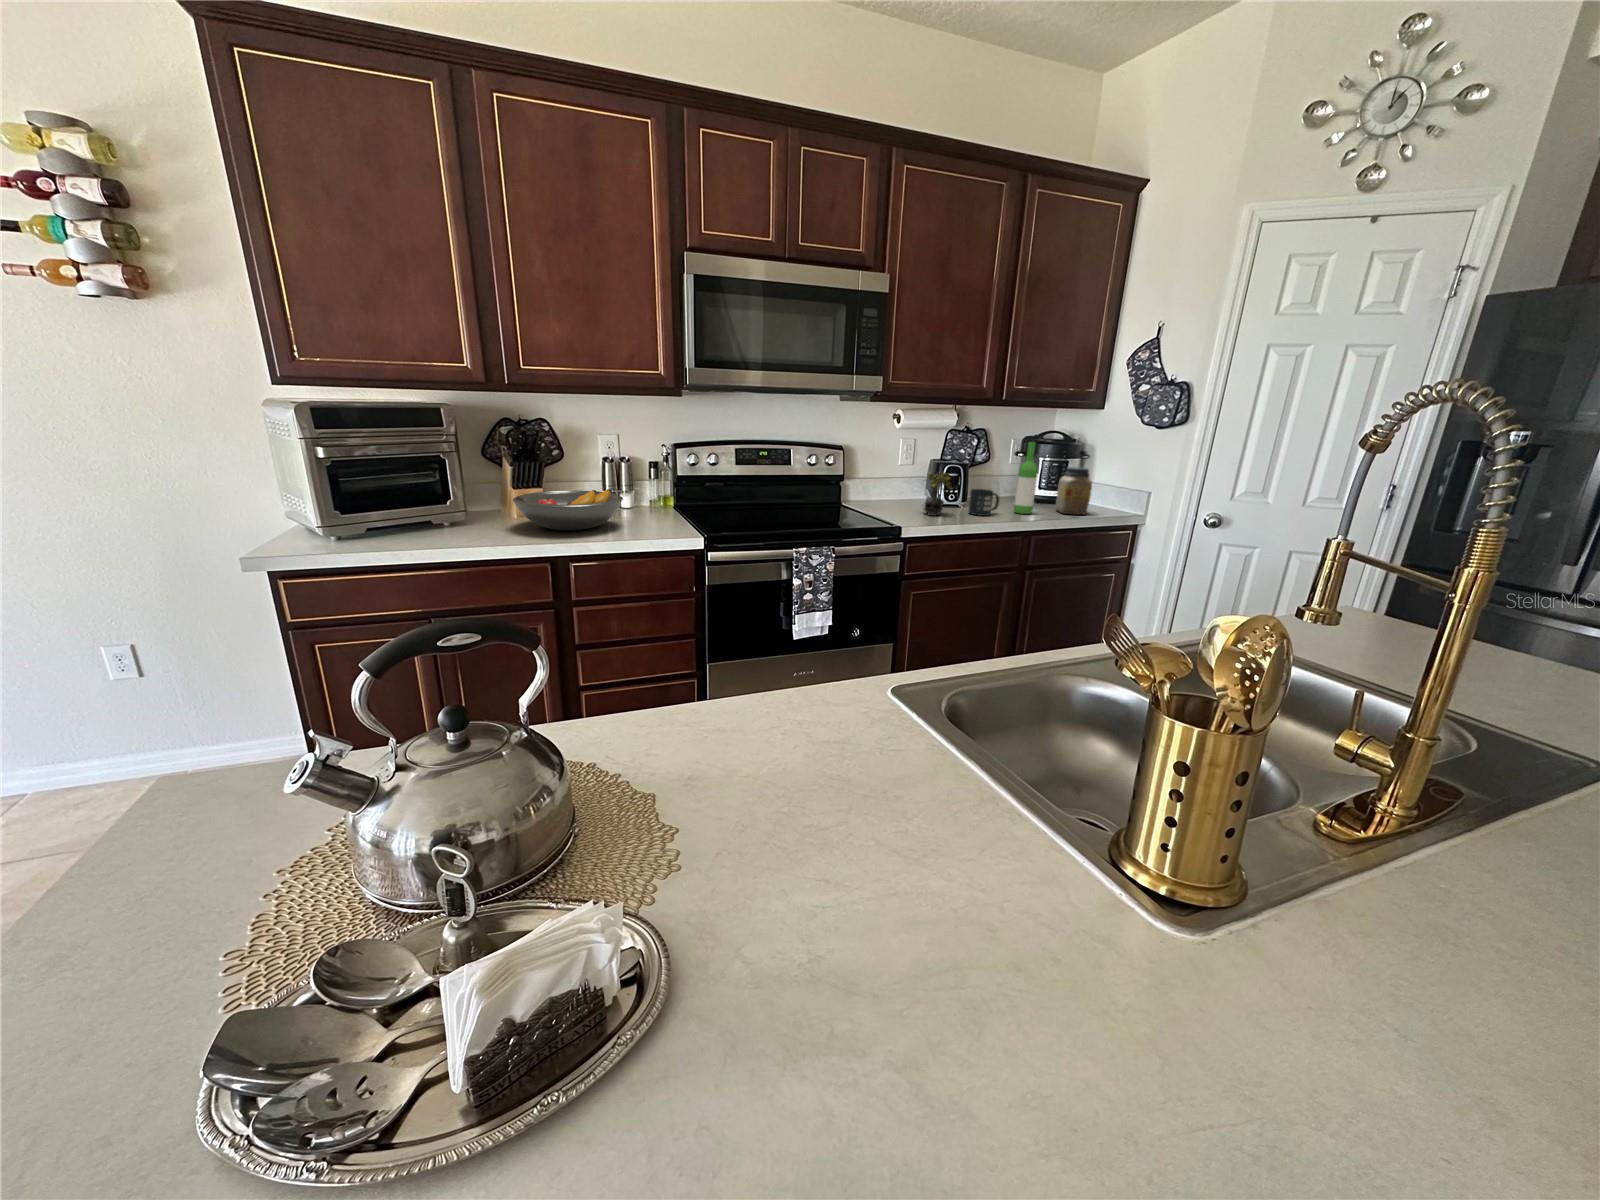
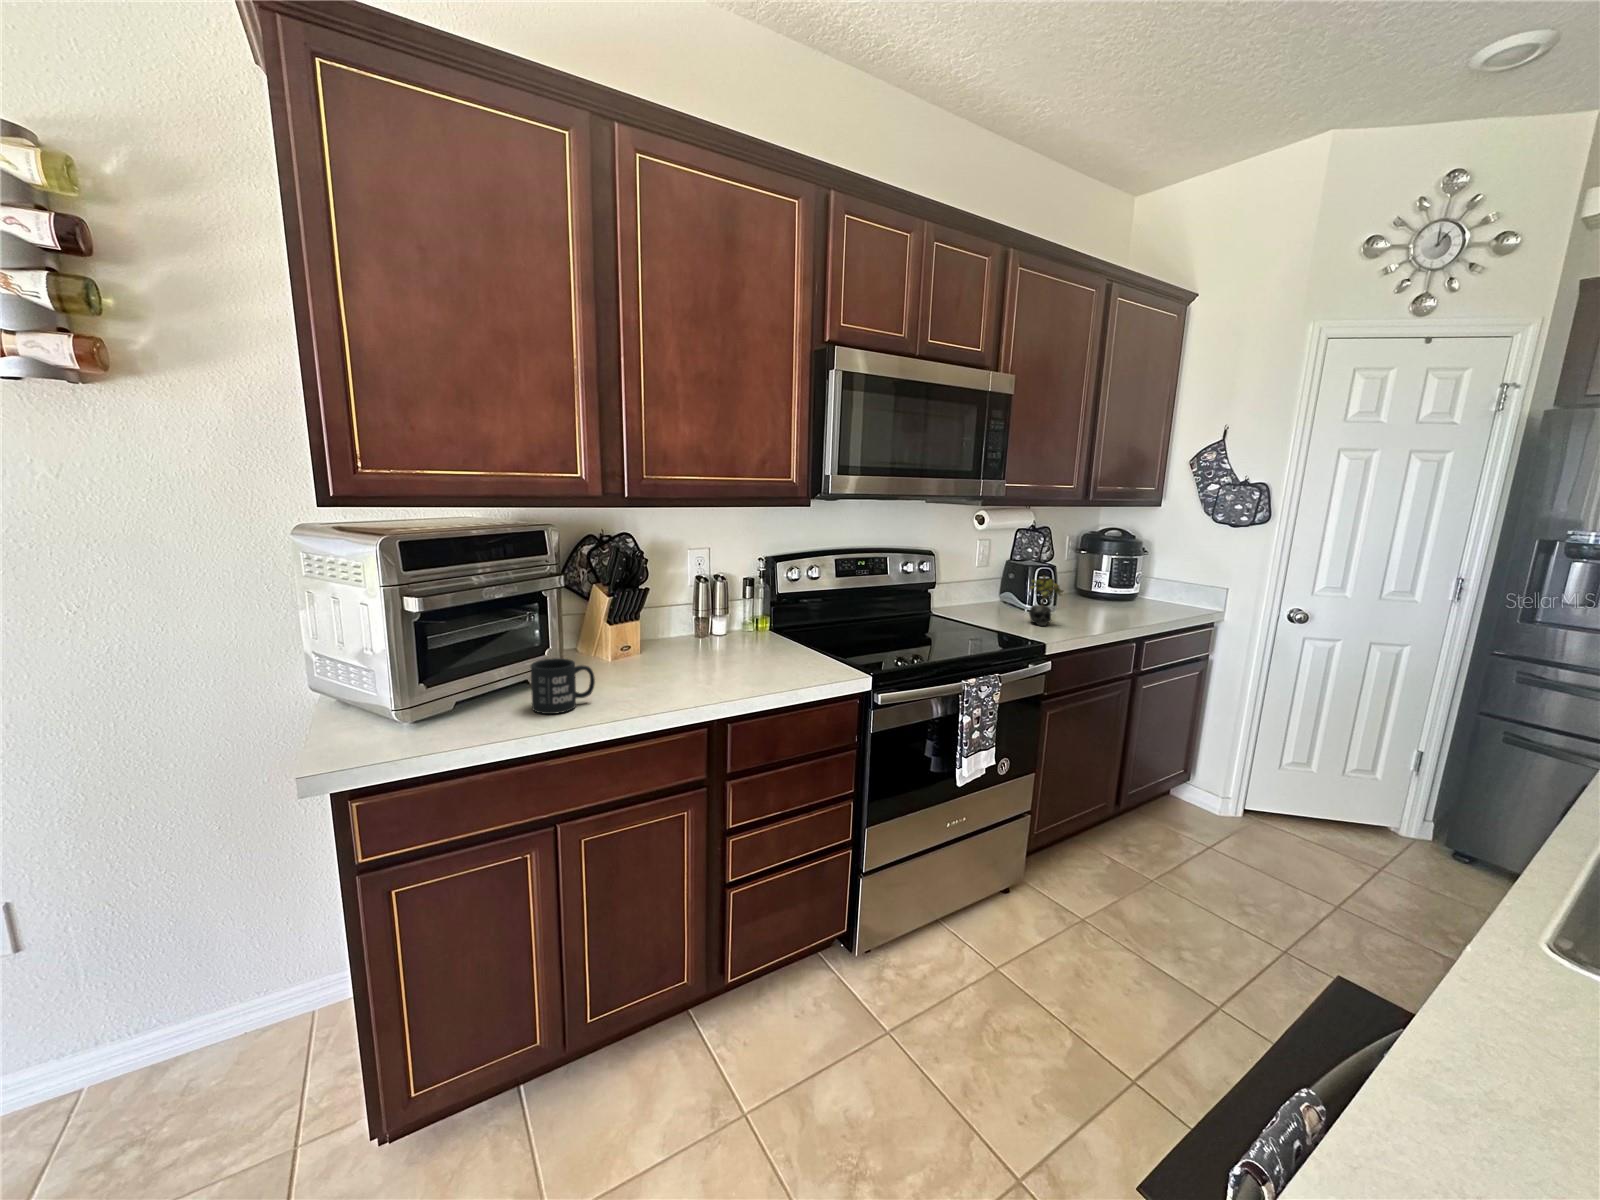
wine bottle: present [1014,442,1038,514] -> none [1106,543,1130,618]
jar: present [1056,467,1092,515] -> none [1136,567,1177,616]
fruit bowl: present [513,489,623,530] -> none [631,621,765,679]
mug: present [969,489,999,516] -> present [531,658,595,714]

